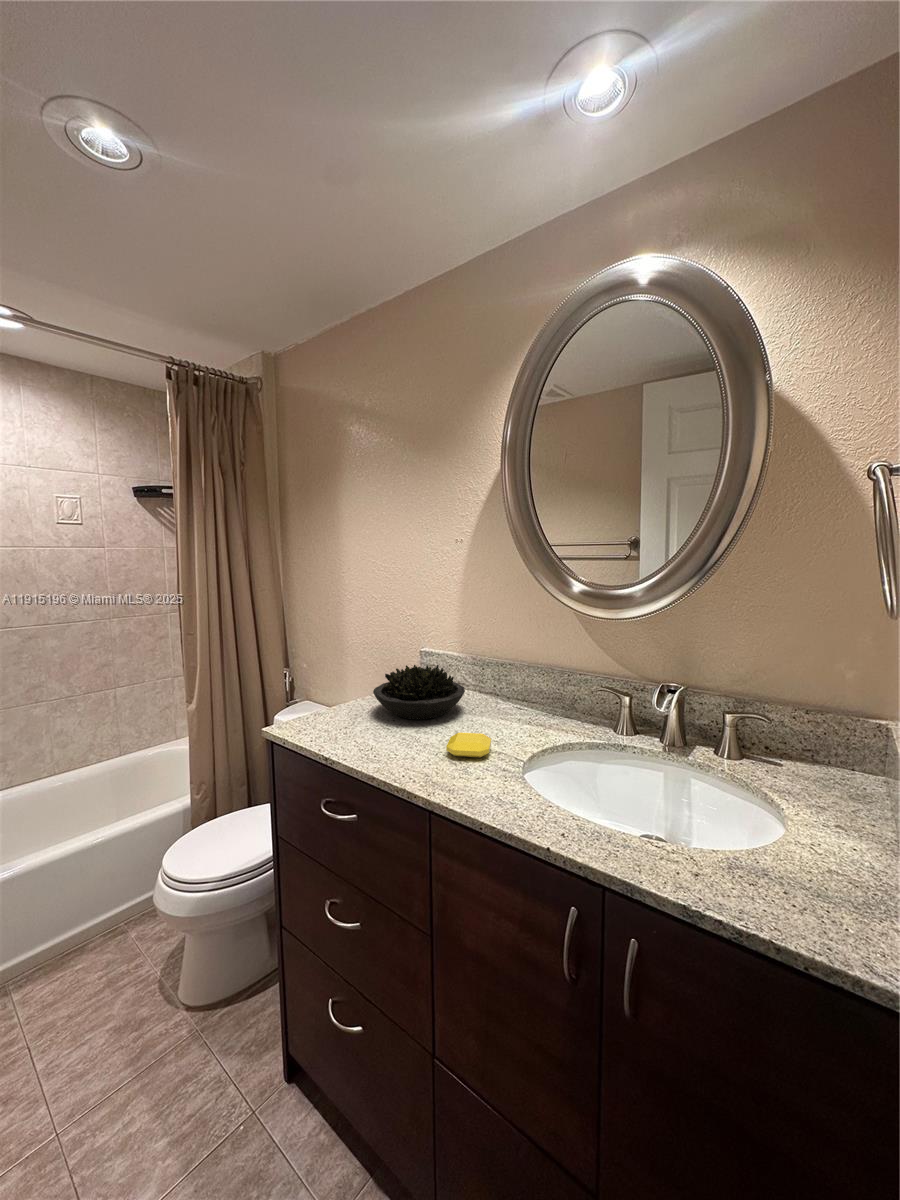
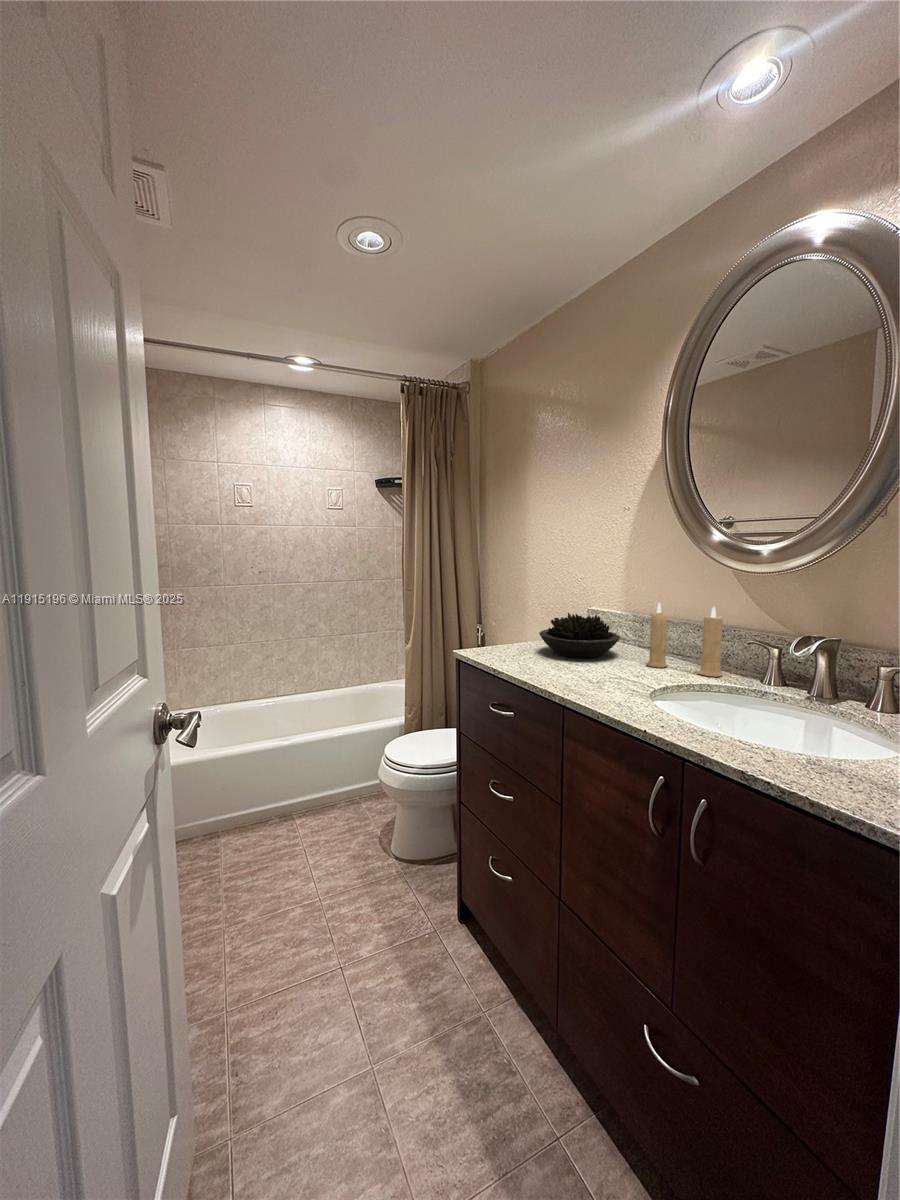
candle: none [497,648,577,730] -> present [646,603,723,677]
soap bar: present [446,732,491,758] -> none [589,663,631,682]

